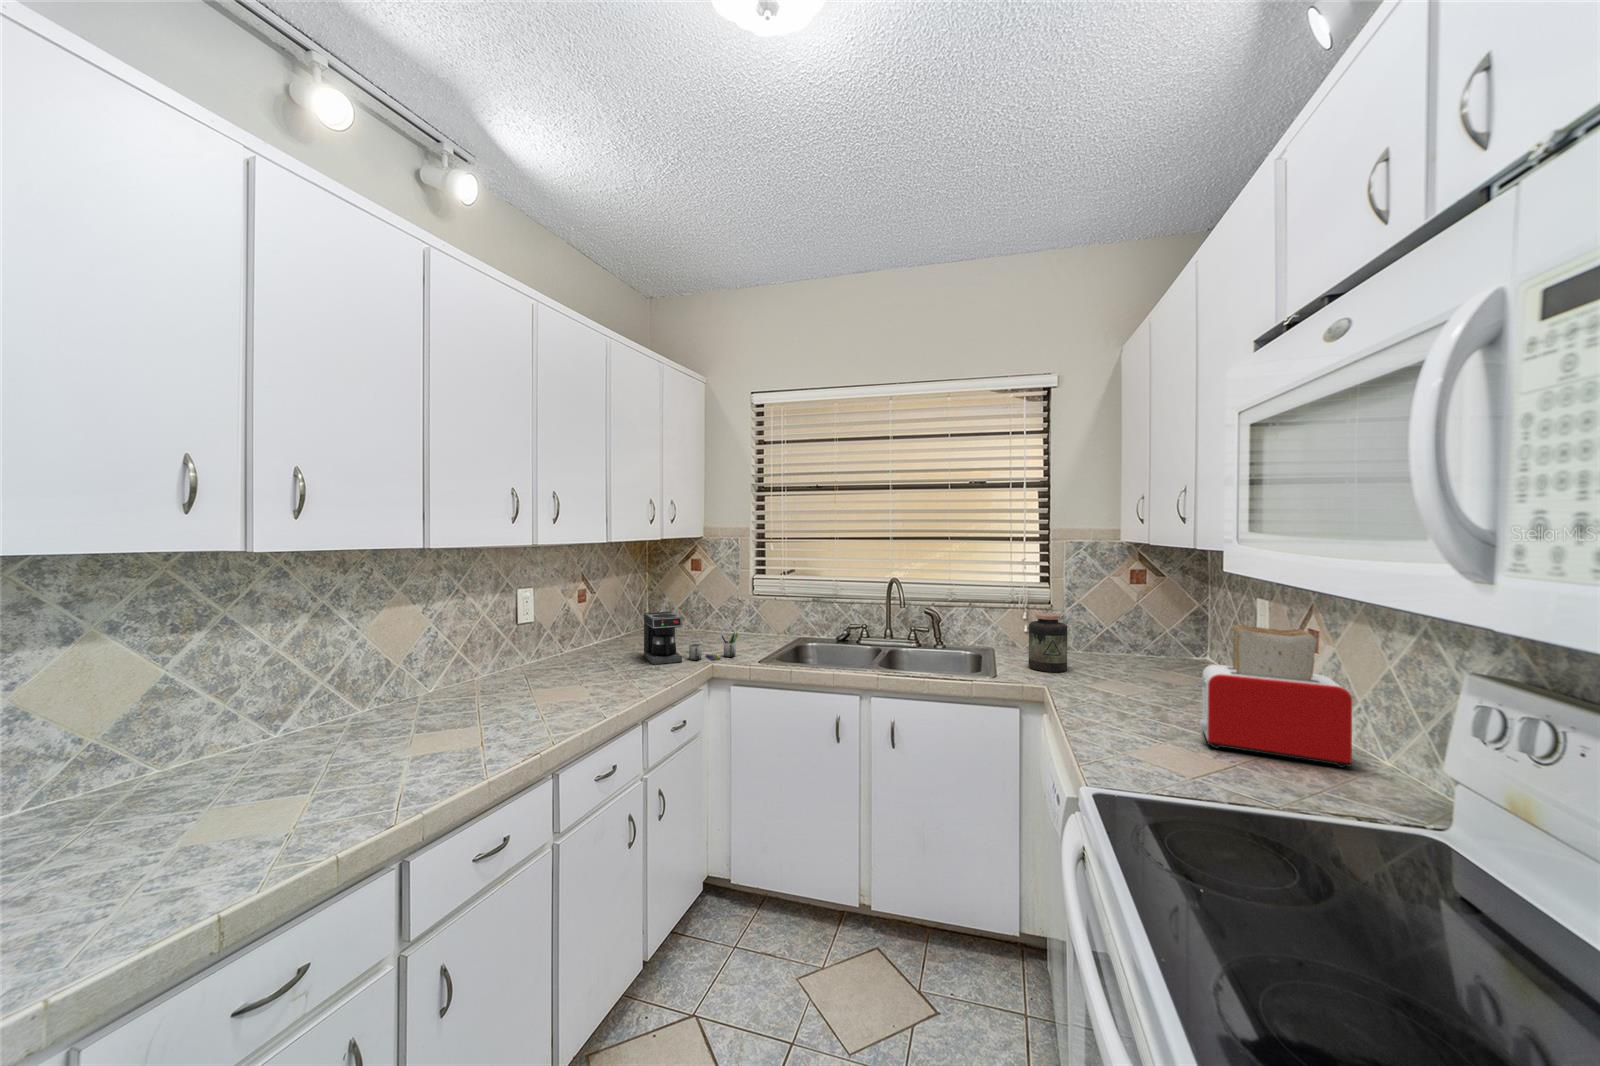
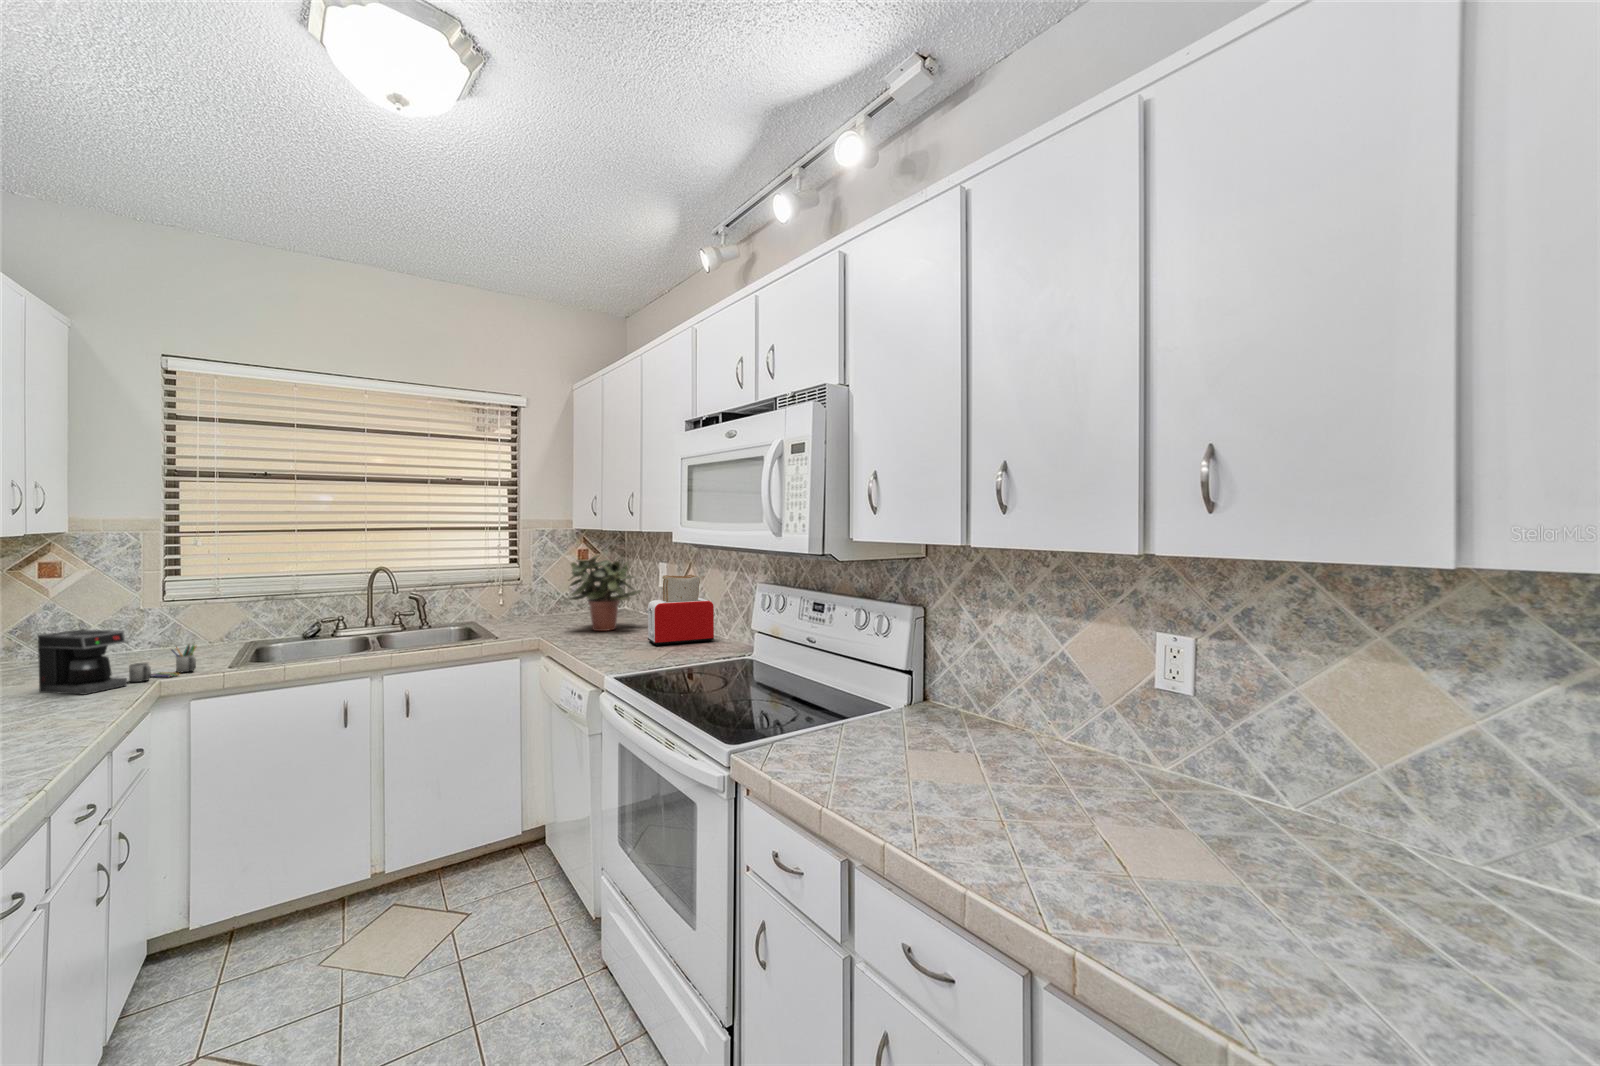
potted plant: none [1085,580,1215,693] -> present [566,556,642,631]
jar: present [1029,613,1067,672] -> none [516,586,546,632]

